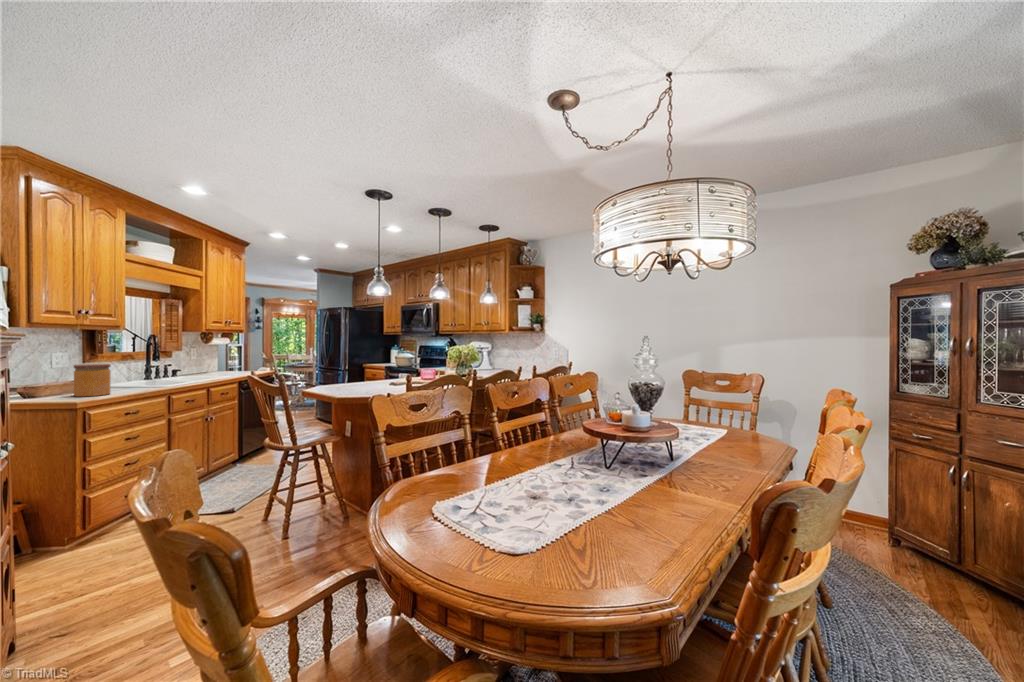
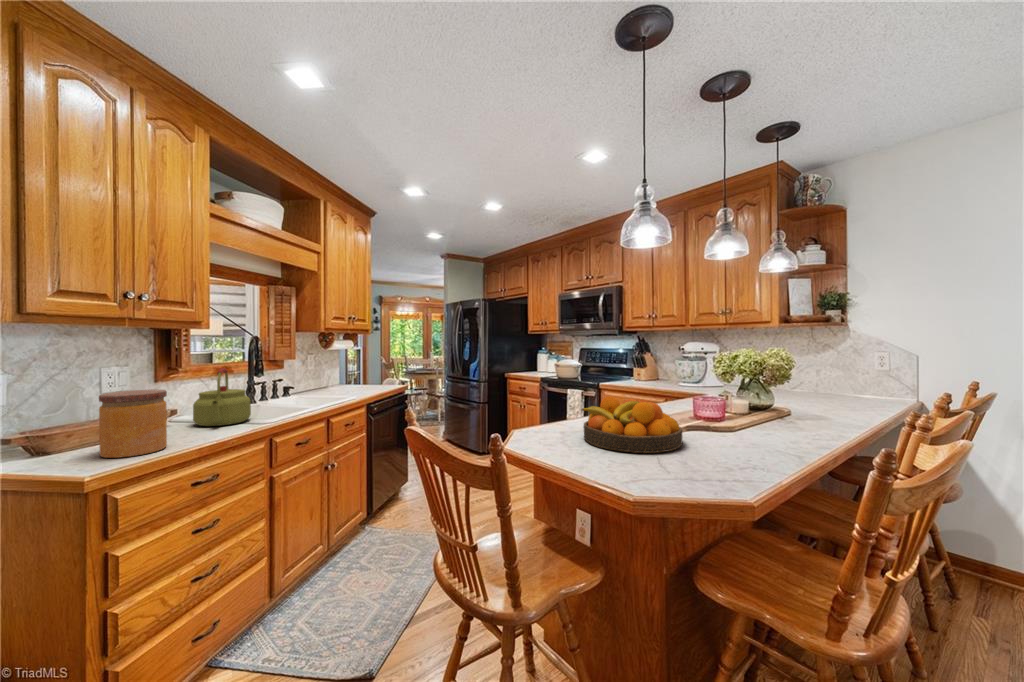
kettle: none [116,354,154,388] -> present [193,368,251,426]
fruit bowl: none [348,367,396,391] -> present [581,396,682,453]

